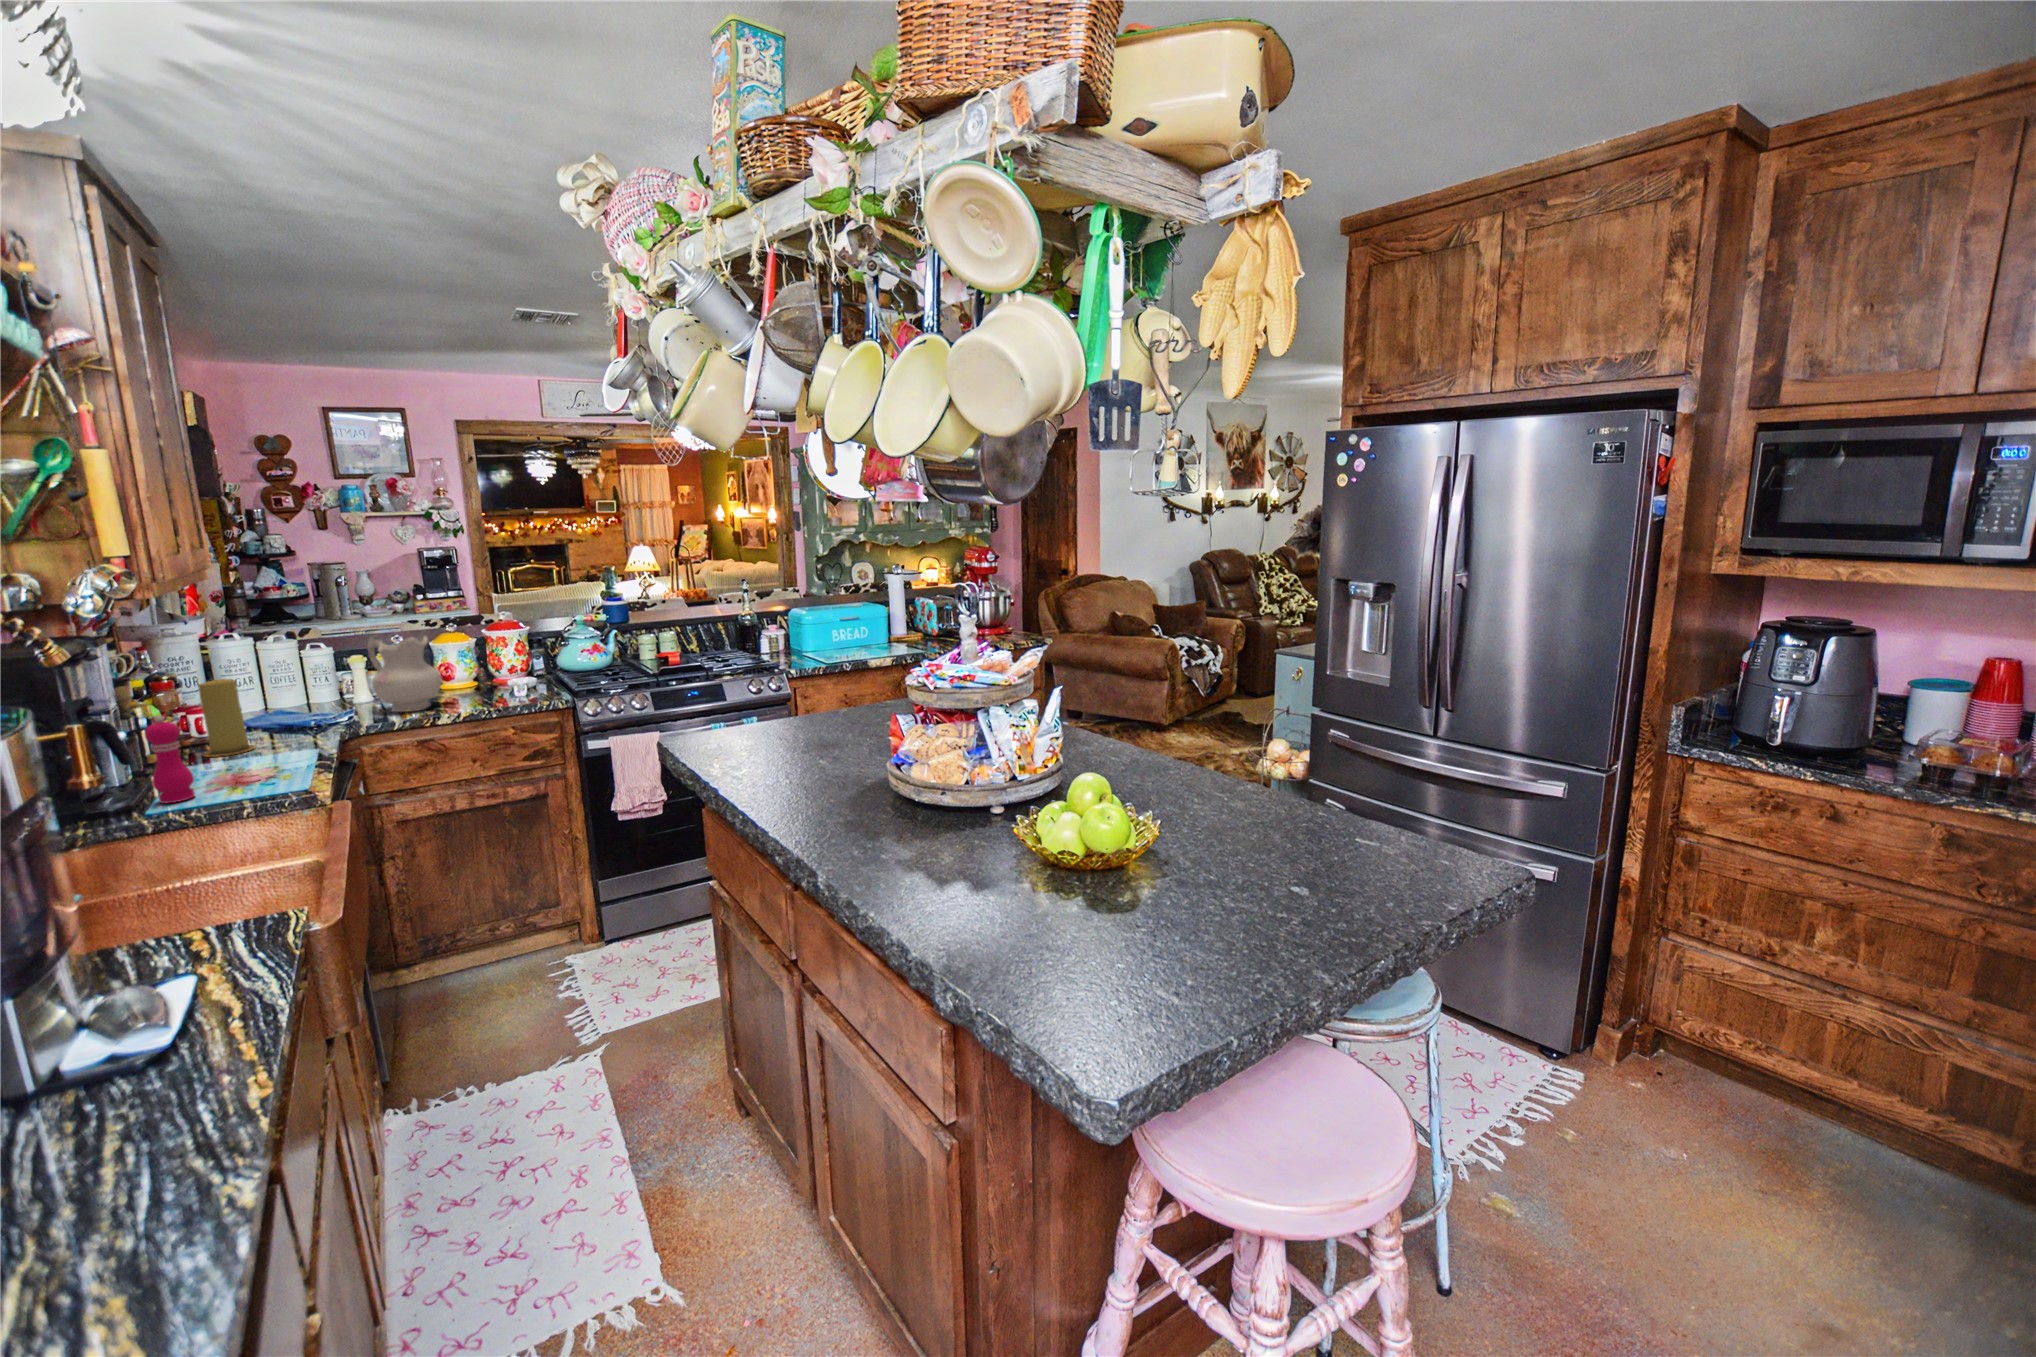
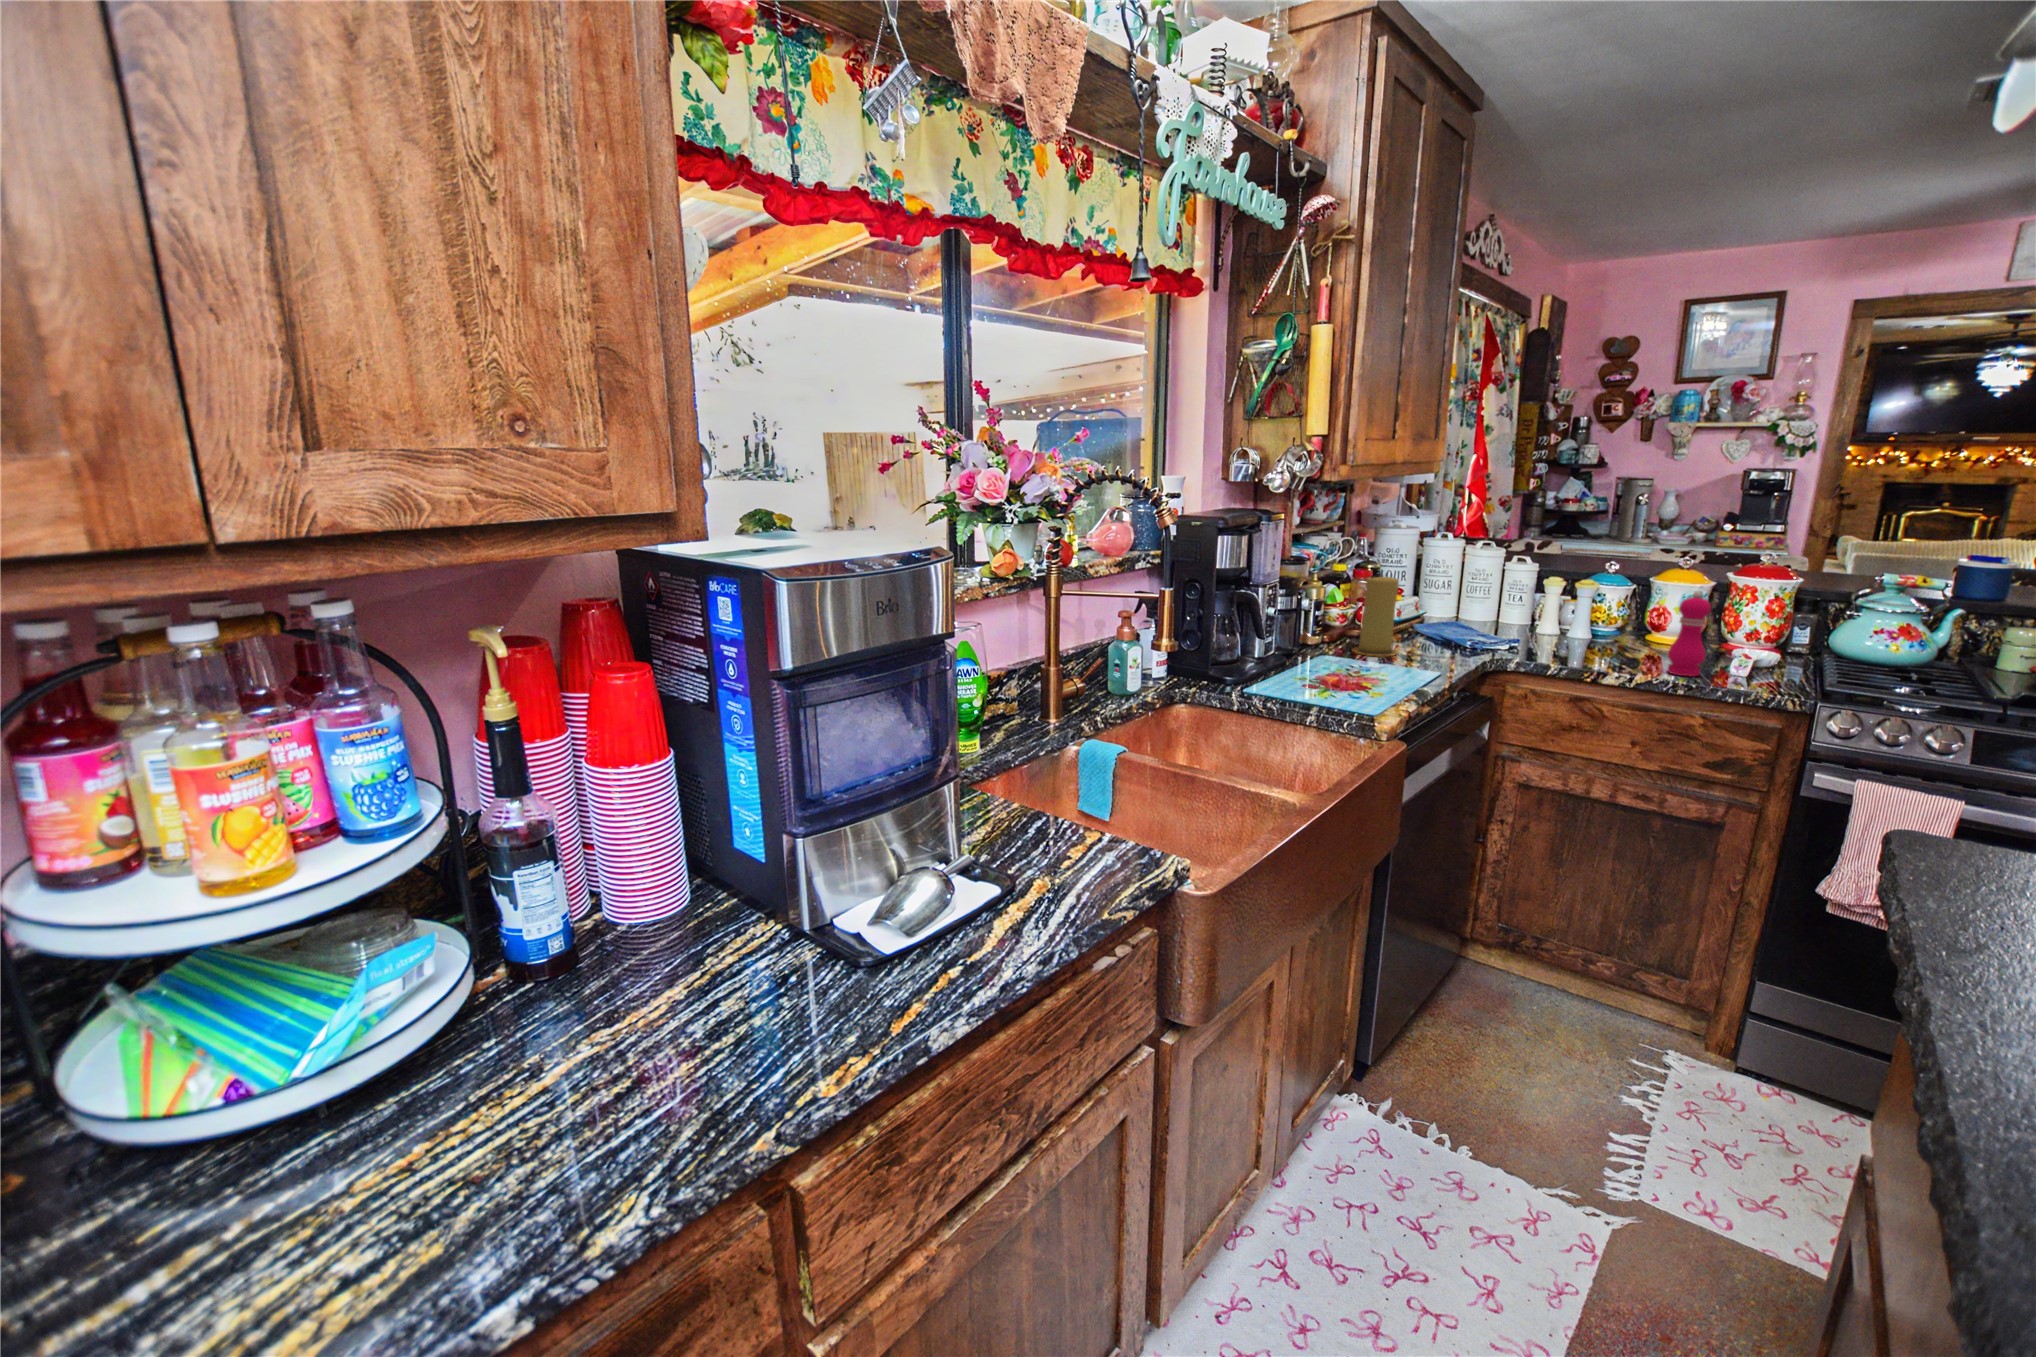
ceramic pitcher: present [368,636,442,712] -> none [1547,556,1635,659]
pepper mill: present [145,716,195,803] -> present [1667,591,1711,676]

